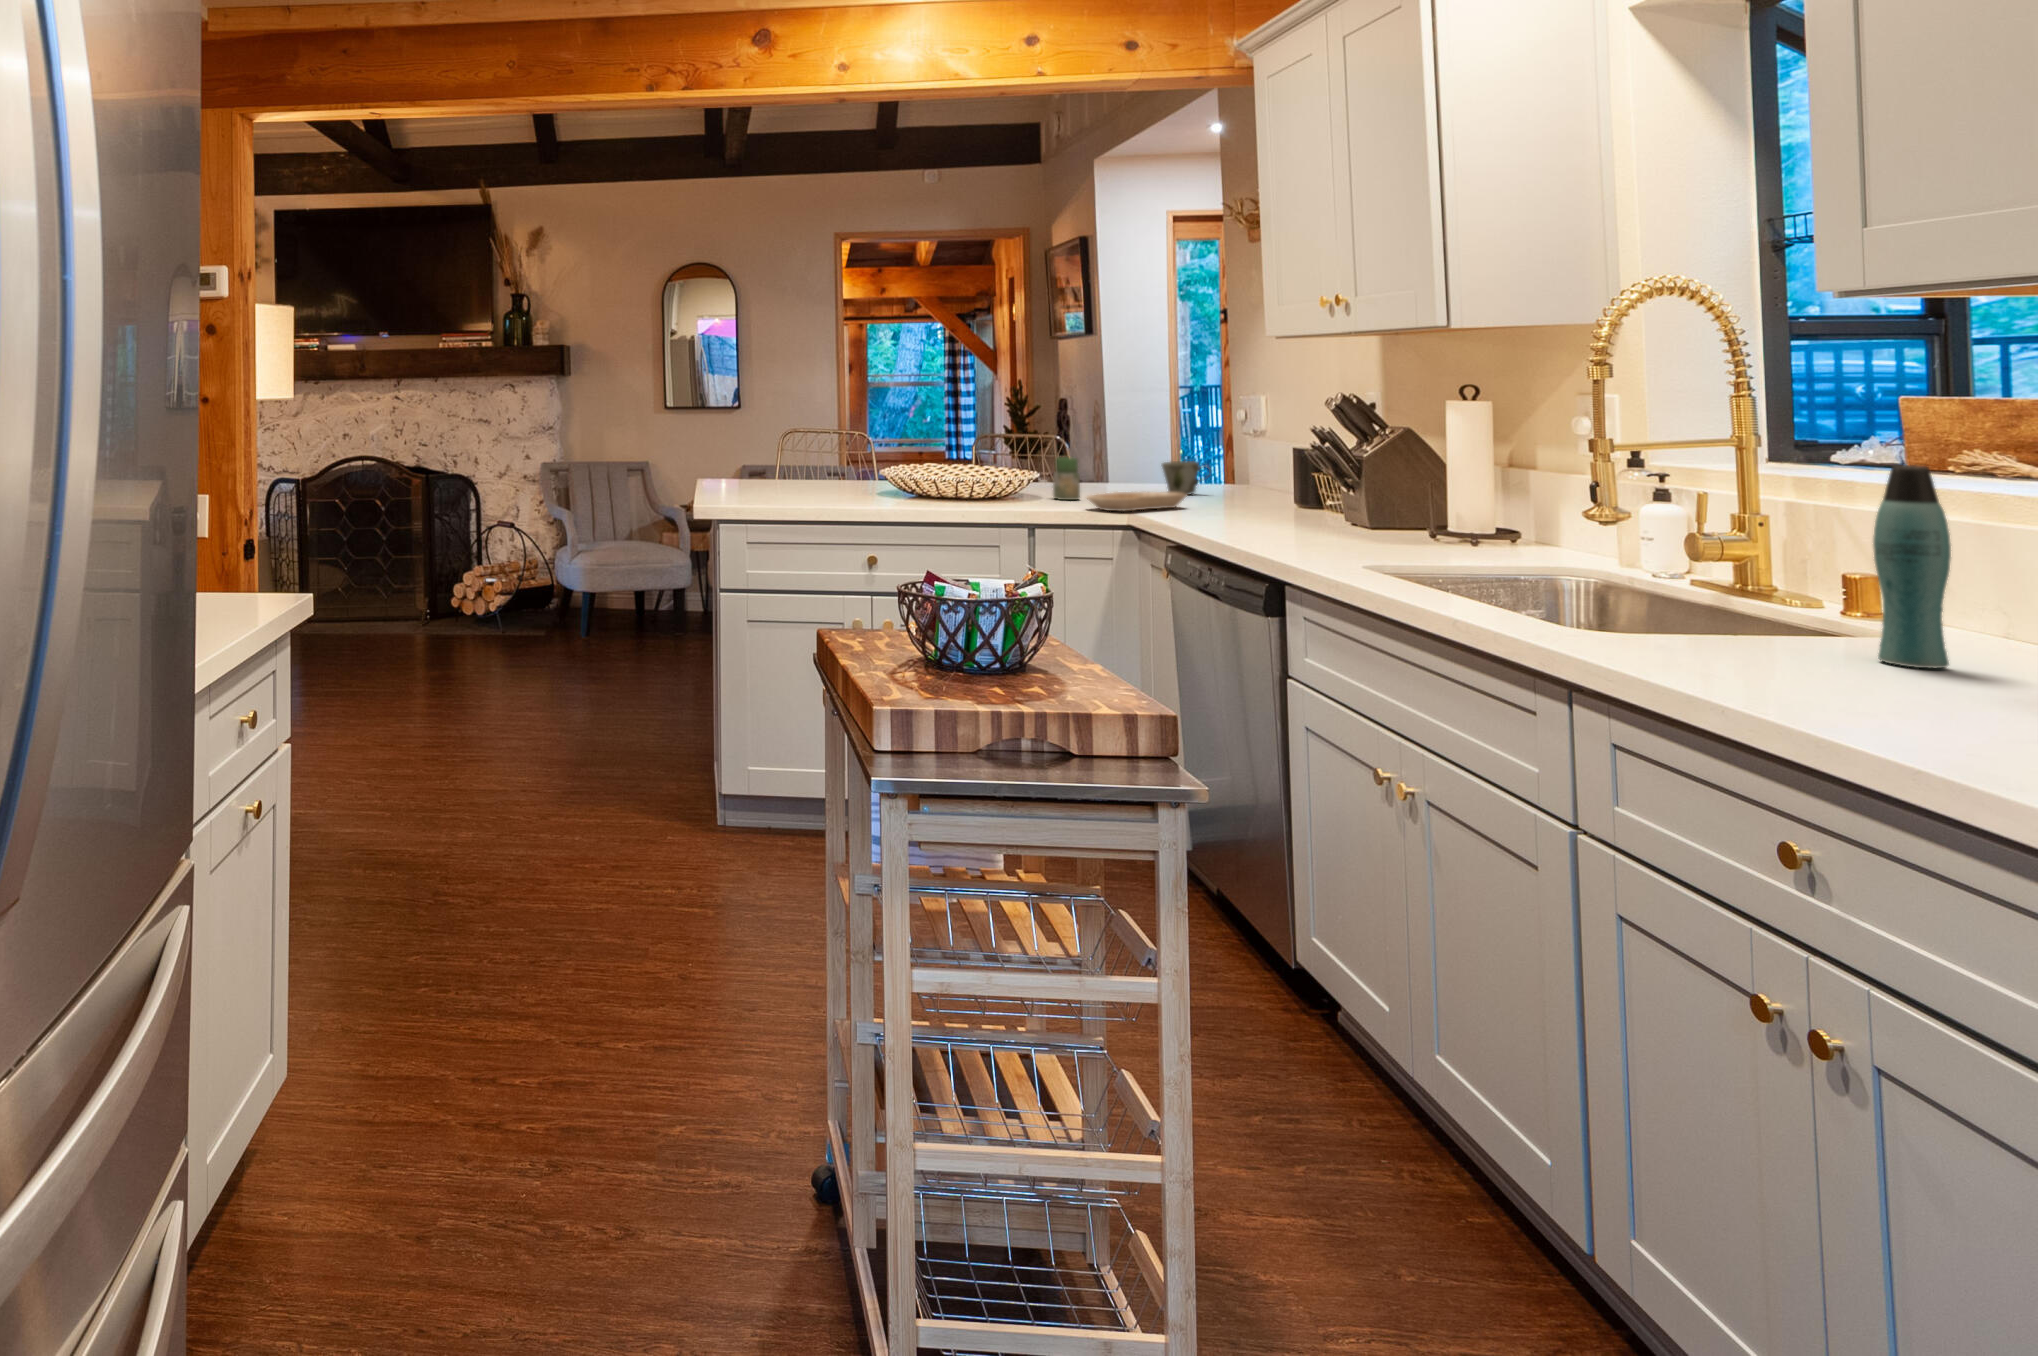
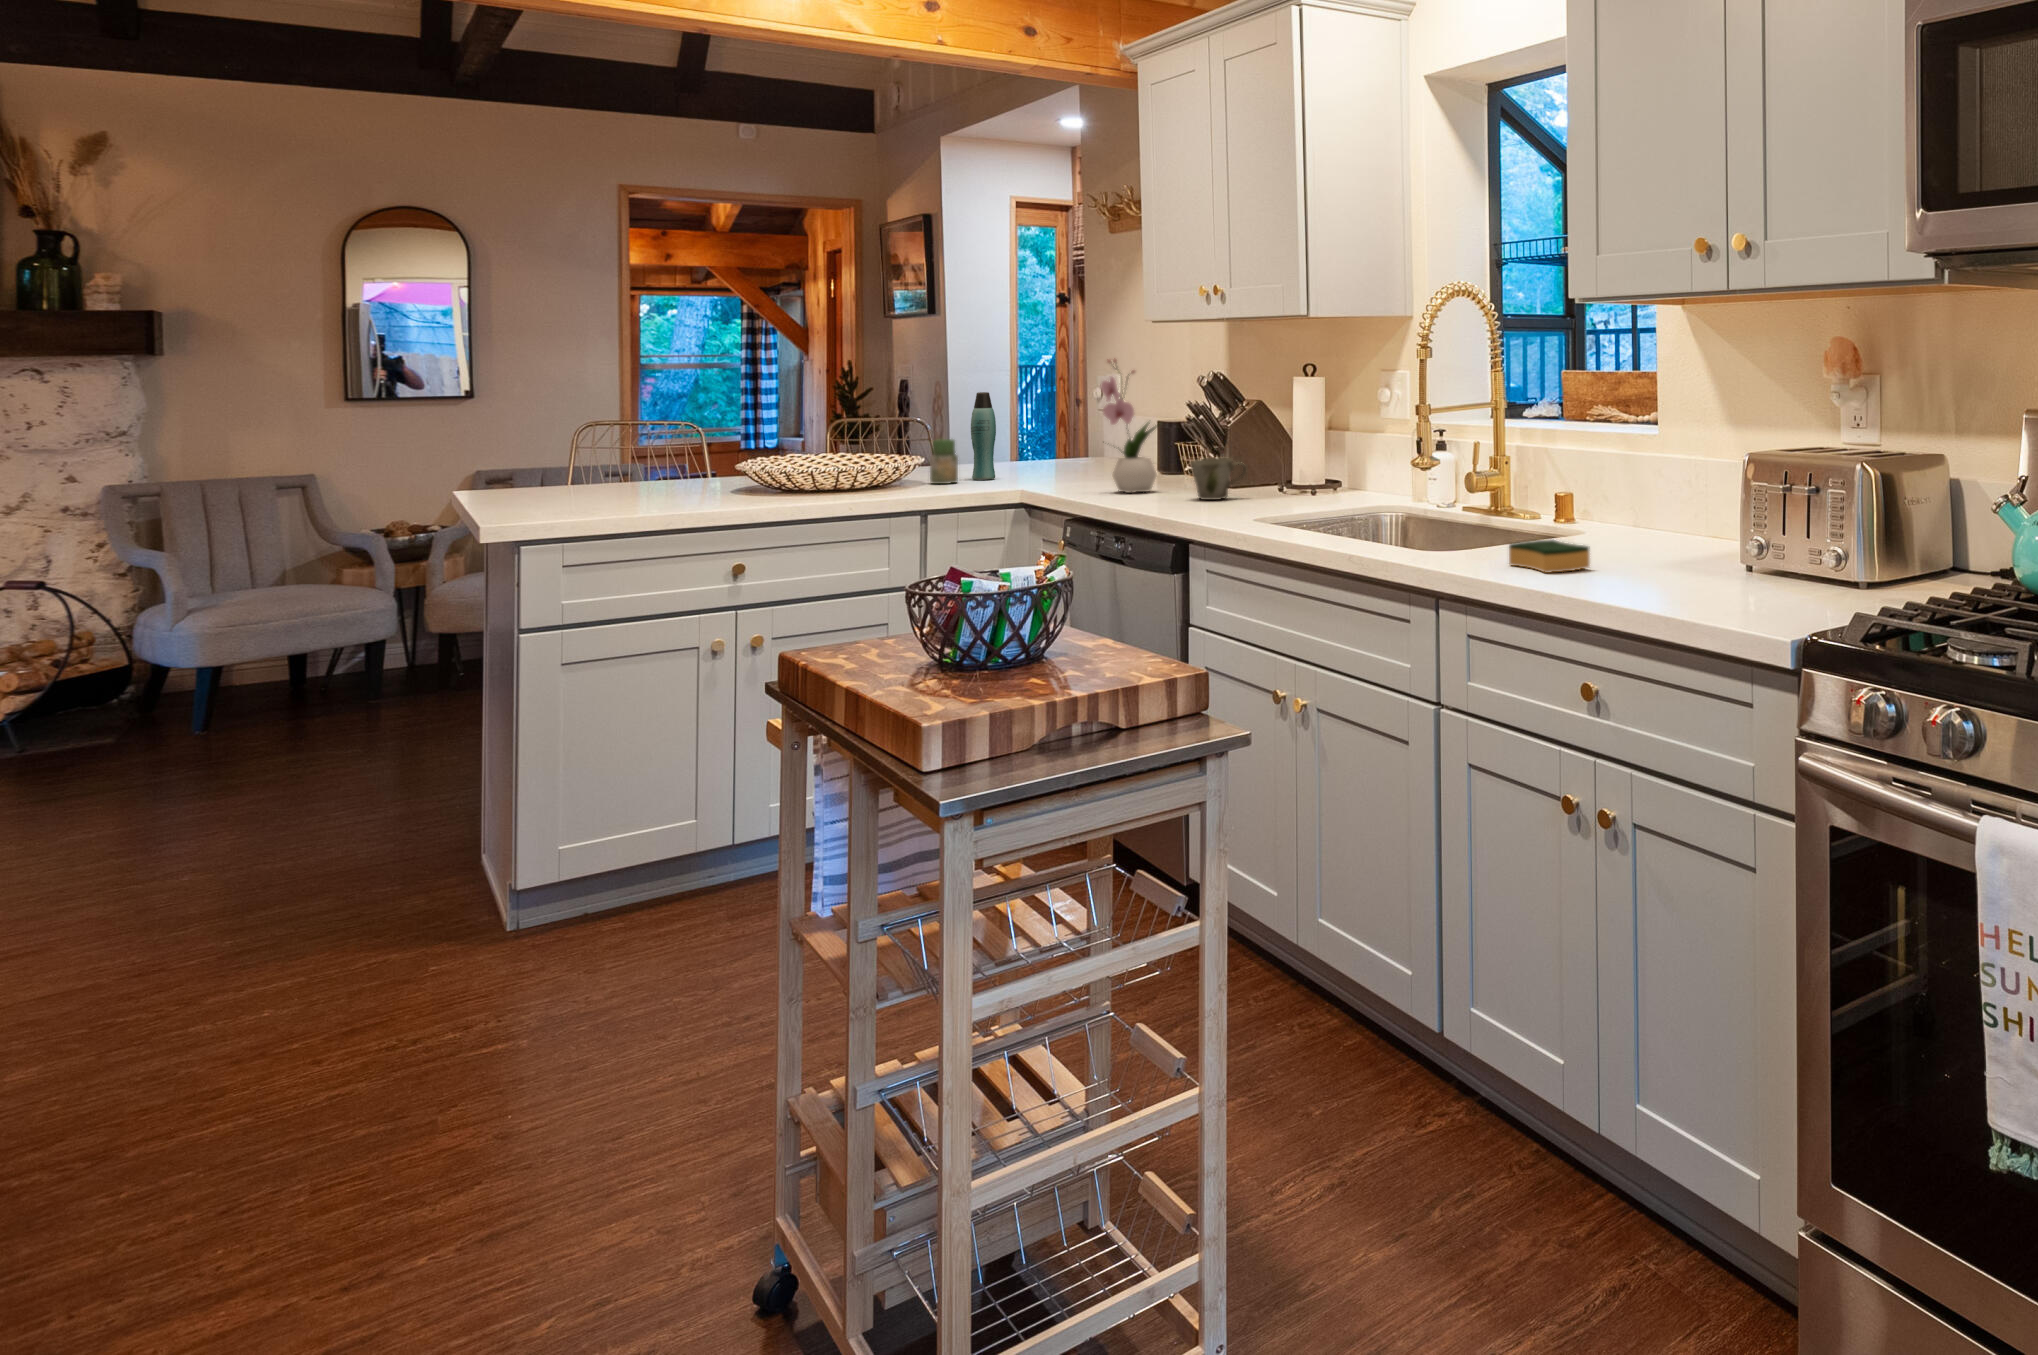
flower arrangement: none [1217,381,1288,524] -> present [1101,358,1157,493]
mug: present [1162,461,1203,495] -> present [1190,458,1246,500]
bottle: present [1873,465,1951,668] -> present [971,392,996,480]
tray: present [1087,492,1188,511] -> none [972,469,1066,491]
sponge: none [1697,629,1842,678] -> present [1509,539,1590,573]

